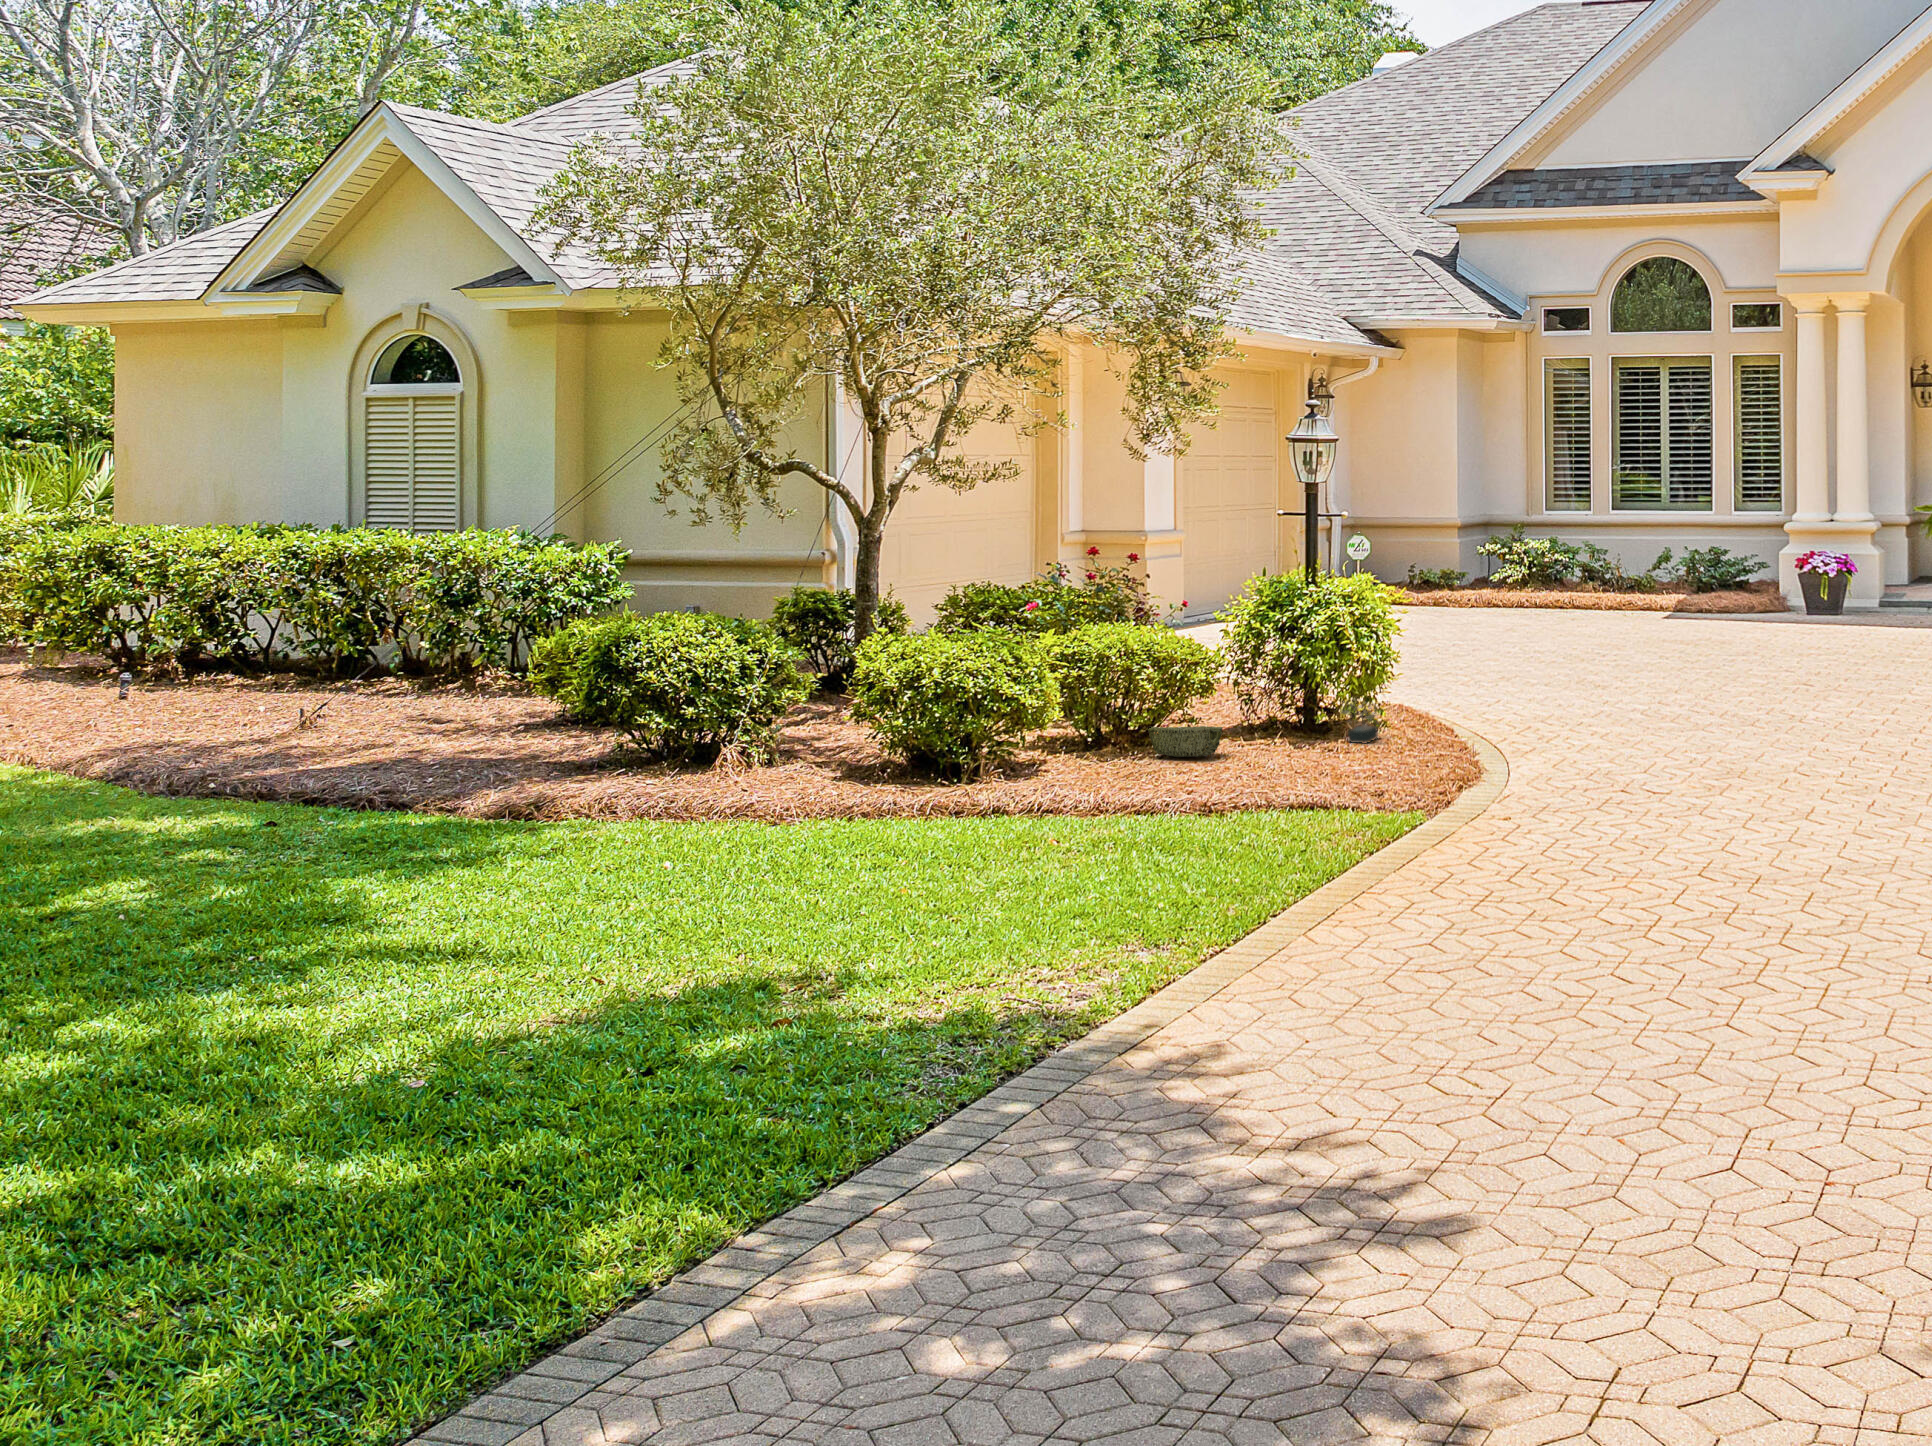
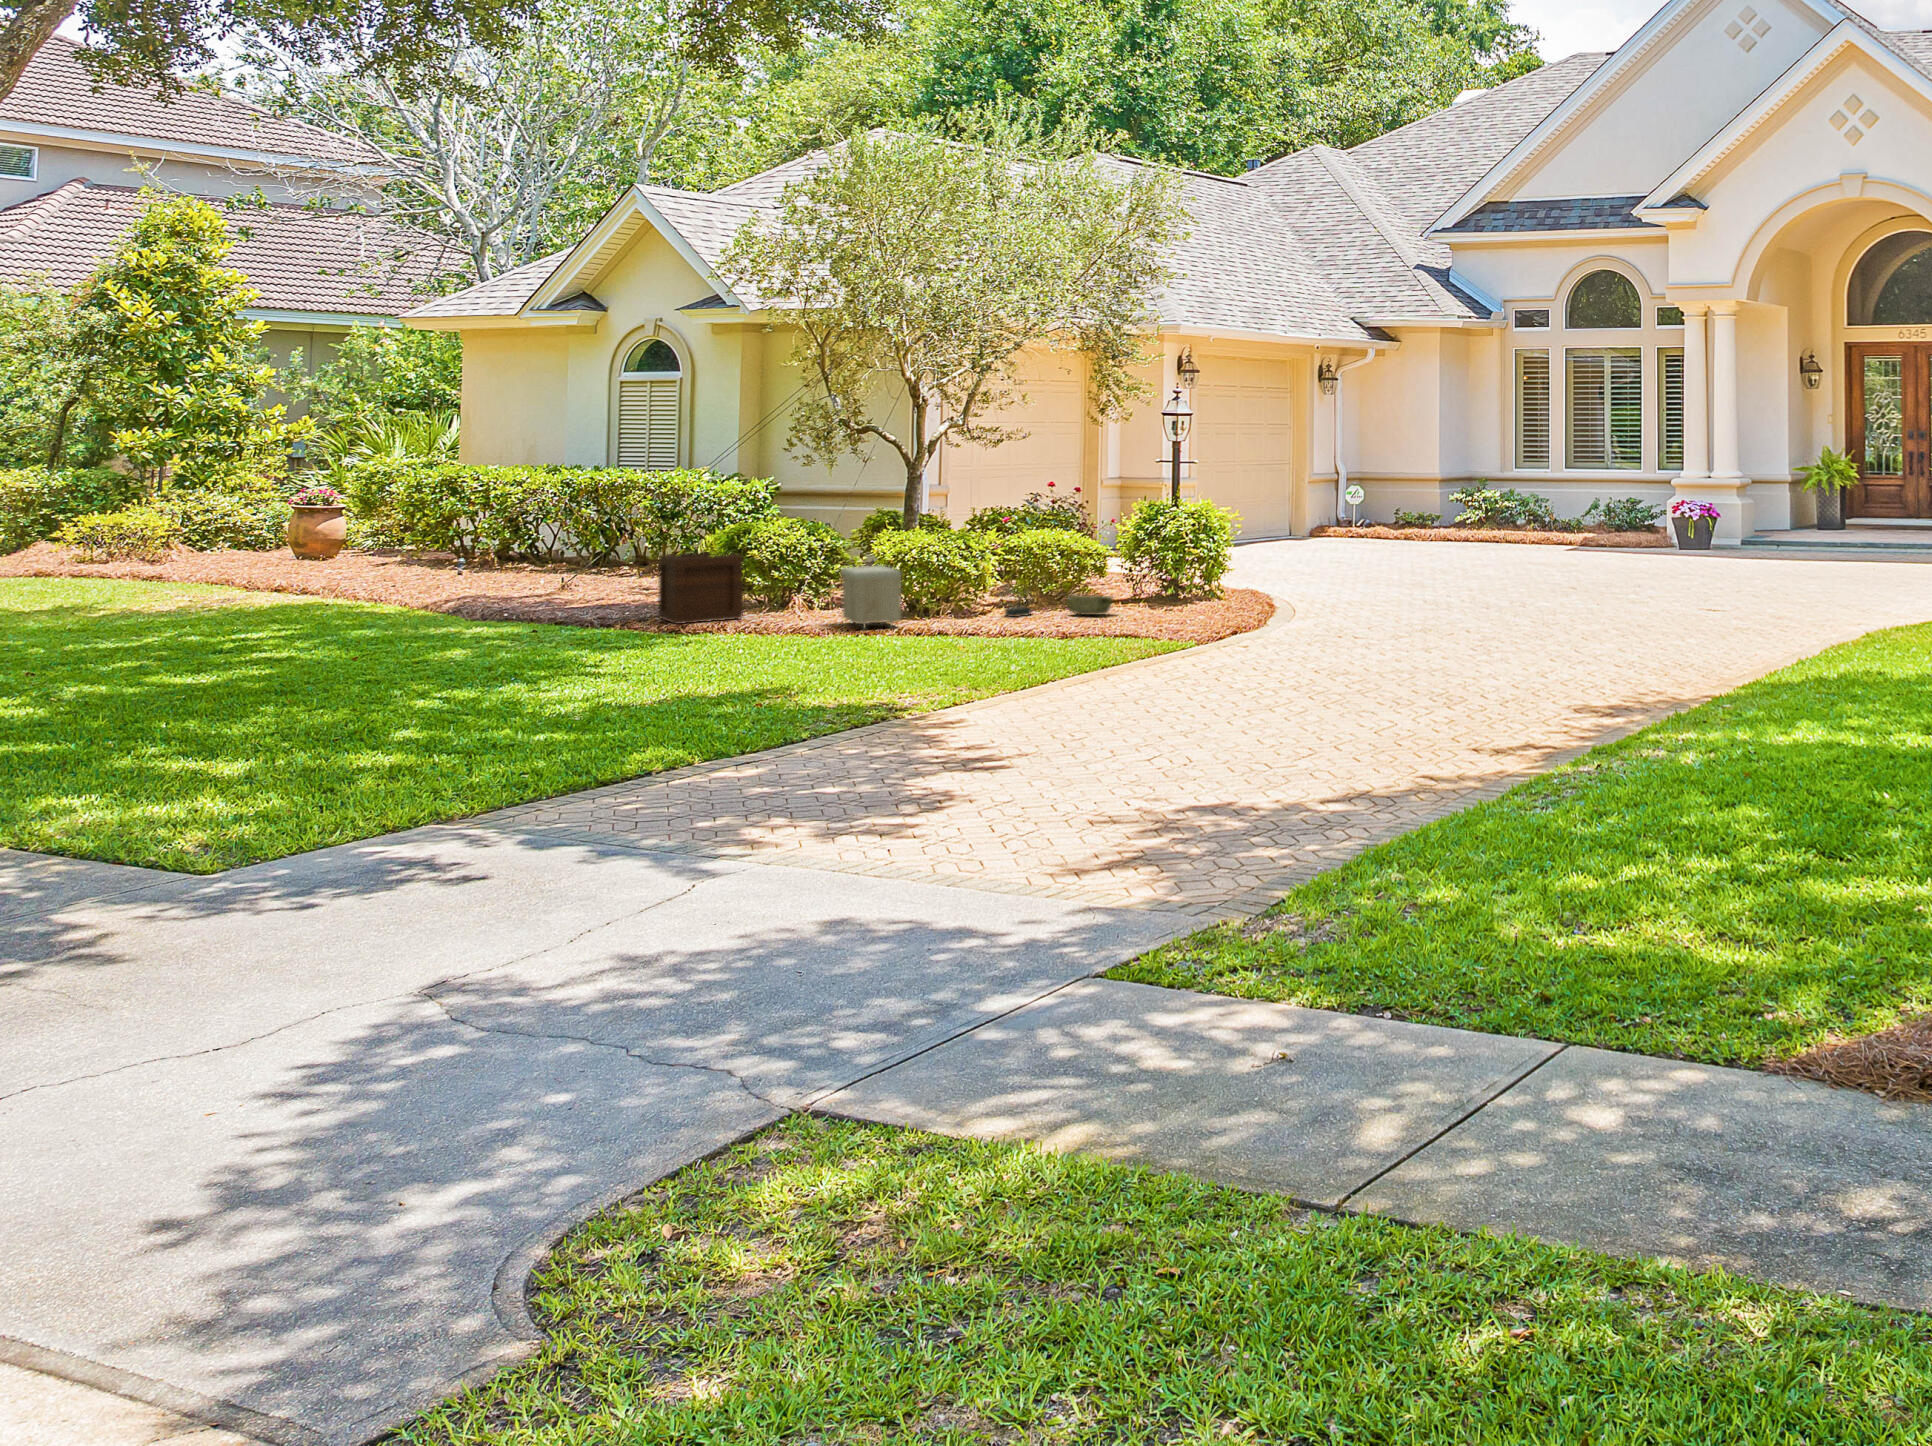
wooden crate: none [486,668,632,794] -> present [658,552,743,624]
storage bench: none [803,690,913,799] -> present [841,565,901,628]
decorative plant: present [1343,701,1378,743] -> present [1000,586,1031,617]

